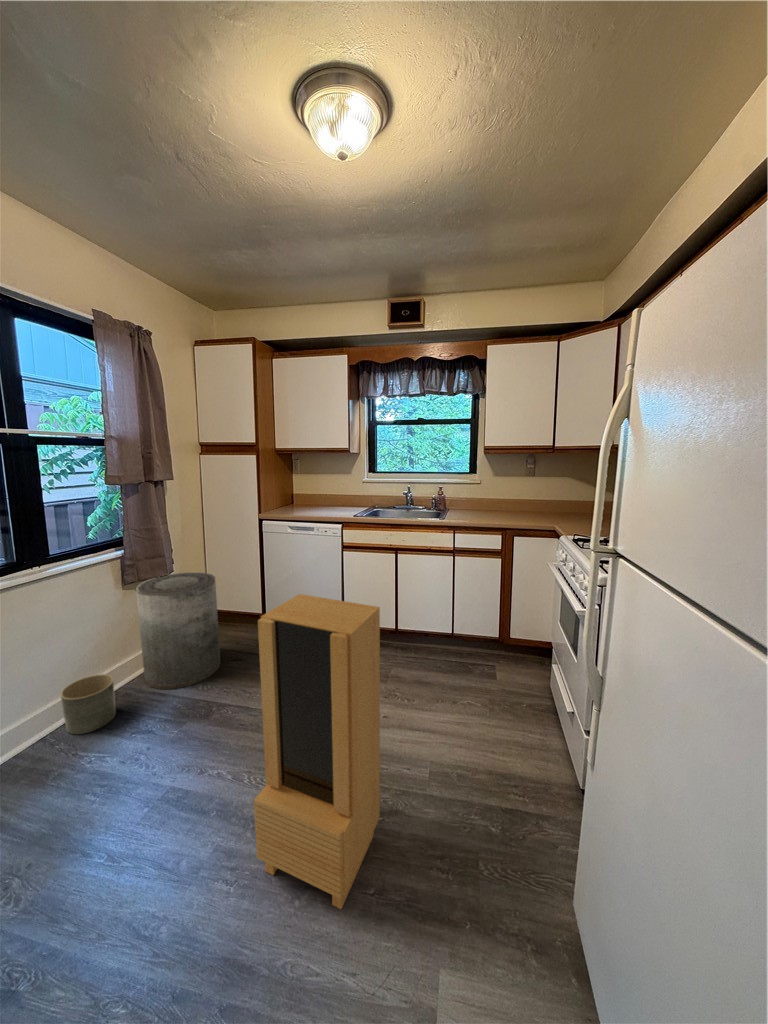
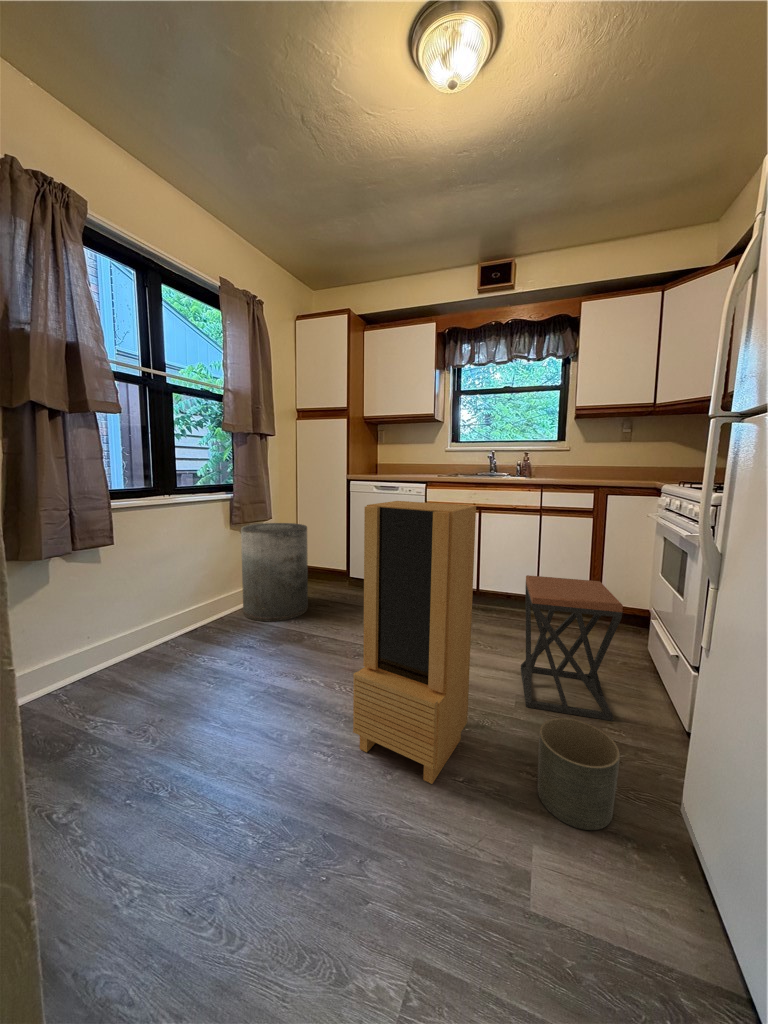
stool: none [436,636,524,783] -> present [521,575,623,721]
planter: present [61,674,116,734] -> present [537,718,620,830]

